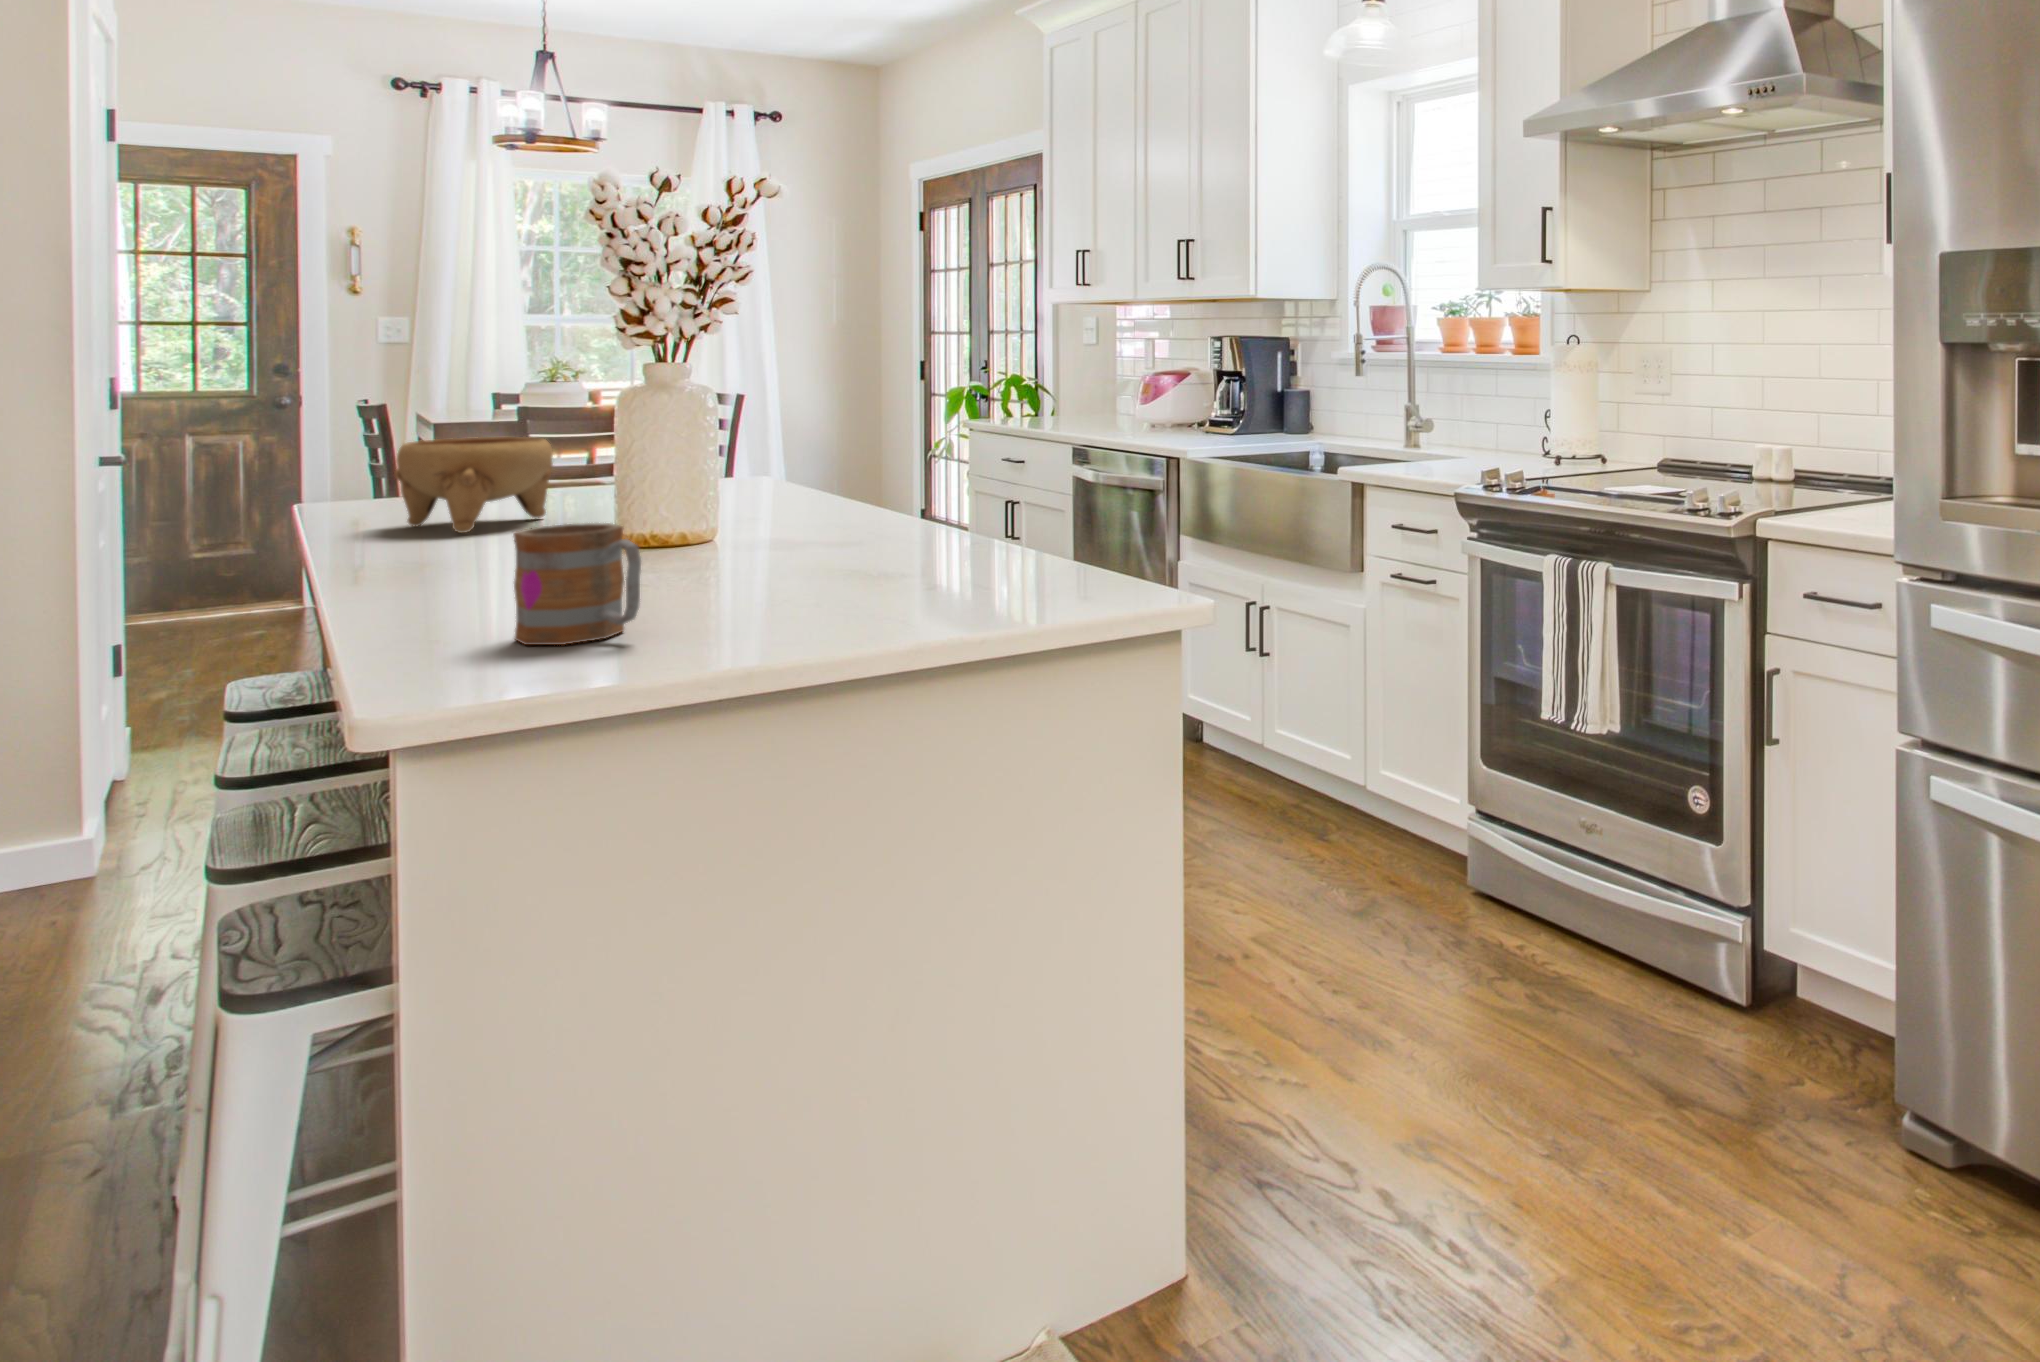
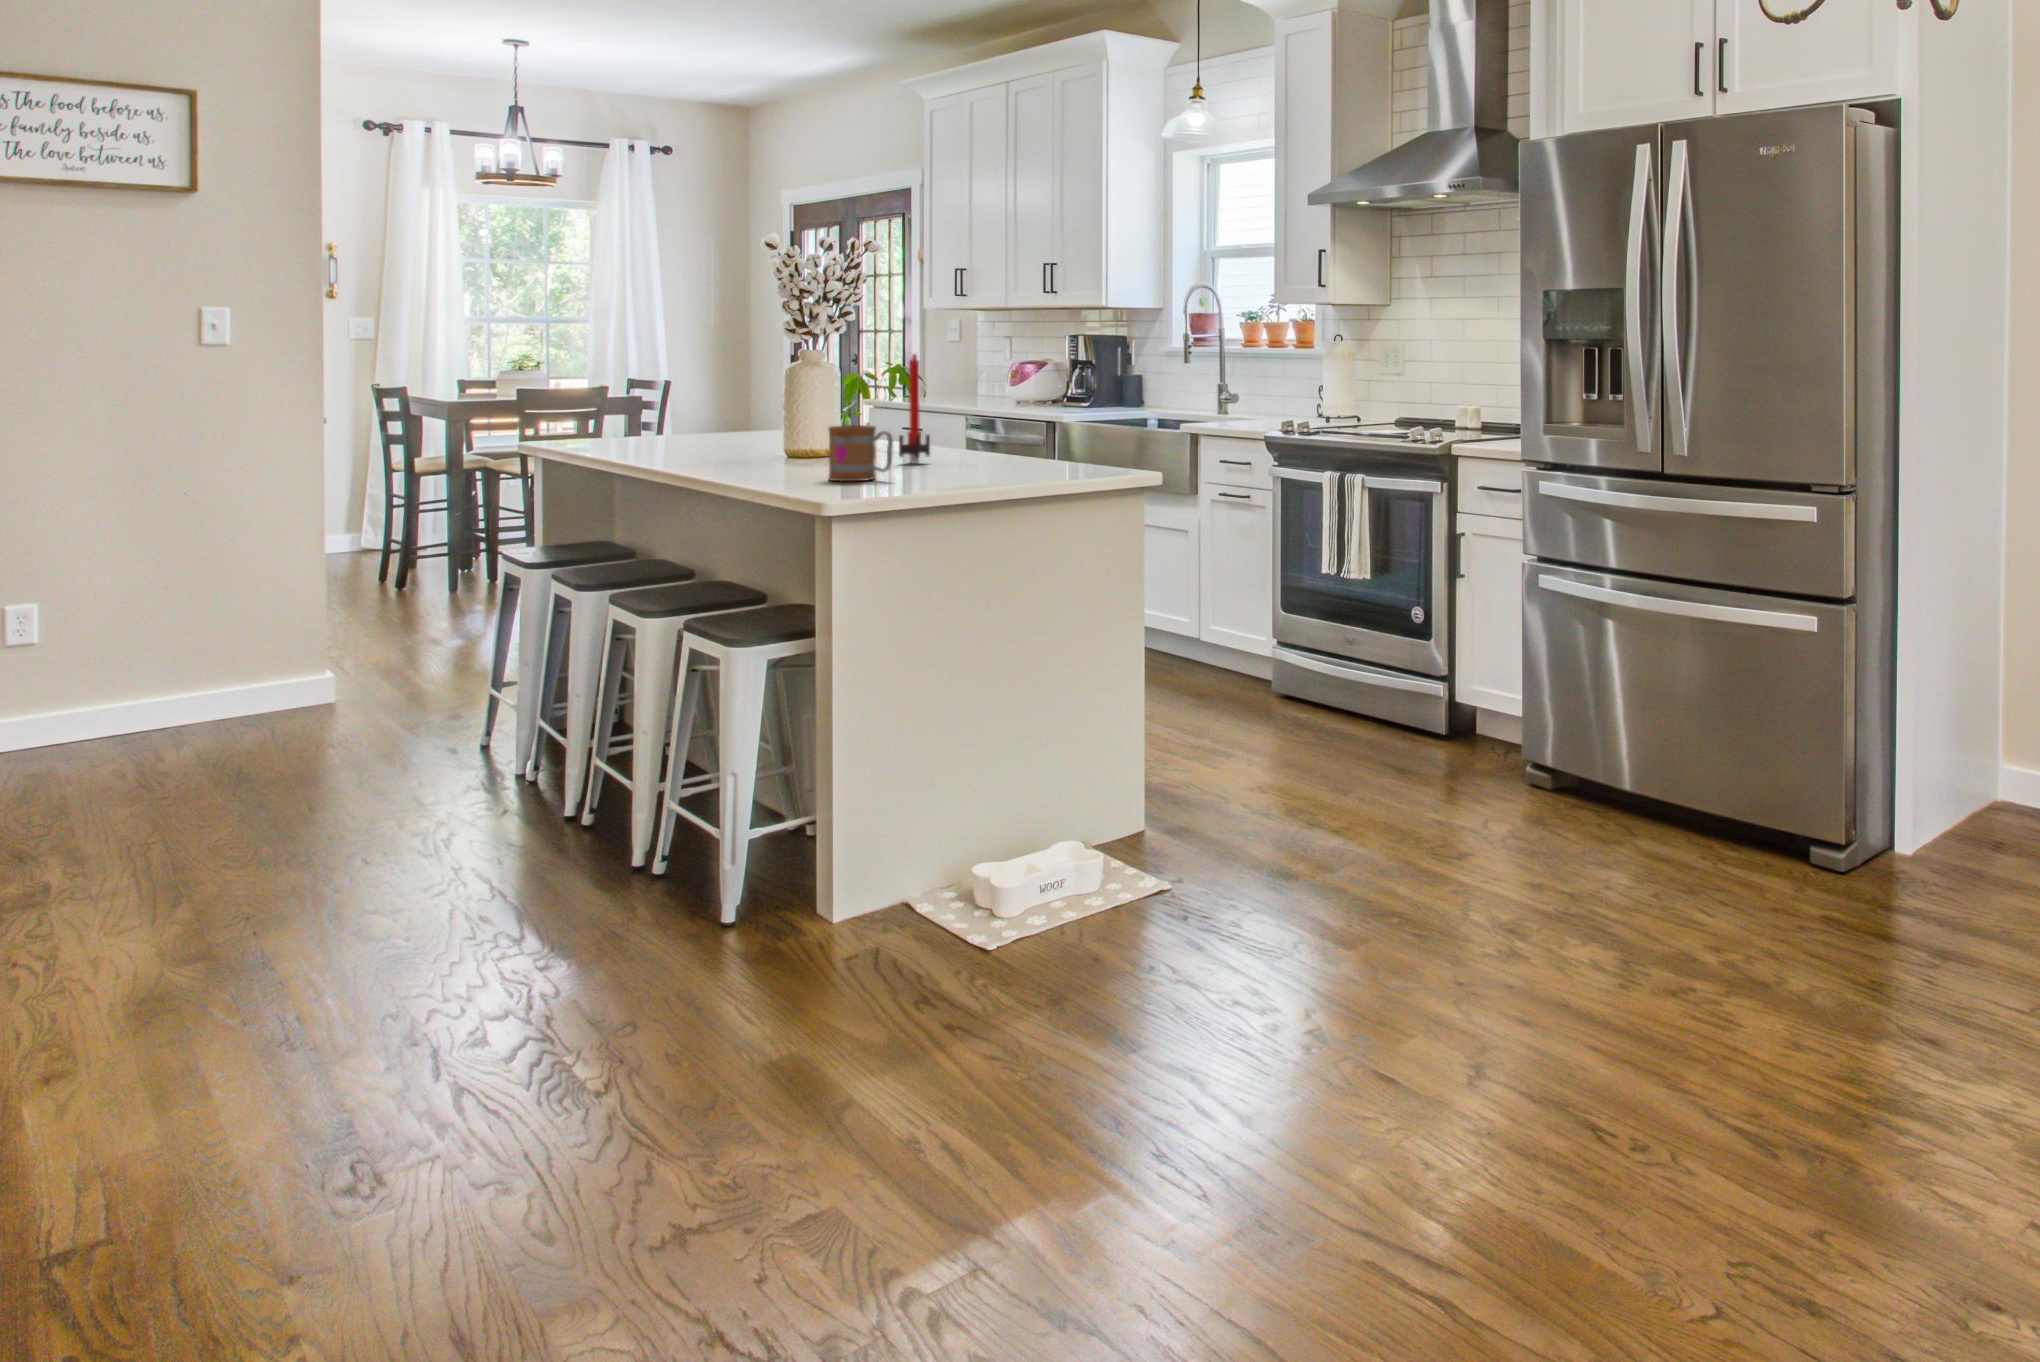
candle: none [760,376,821,574] -> present [899,354,930,463]
bowl: present [394,437,553,533] -> none [626,395,718,450]

